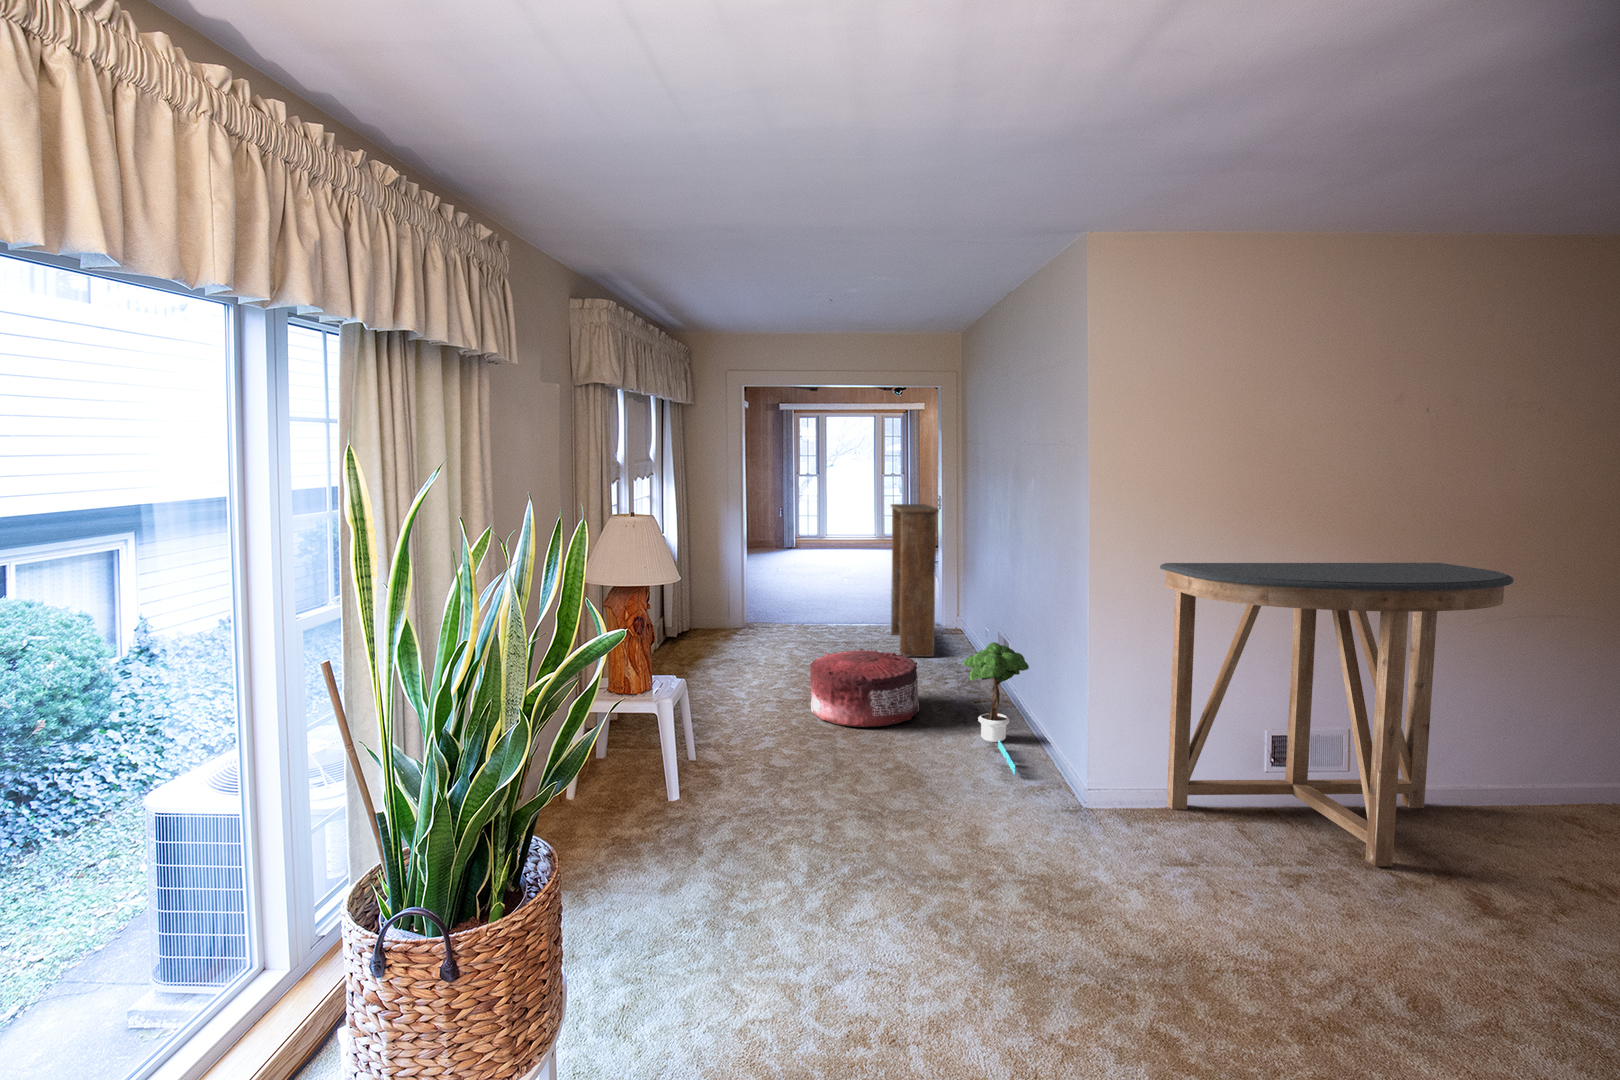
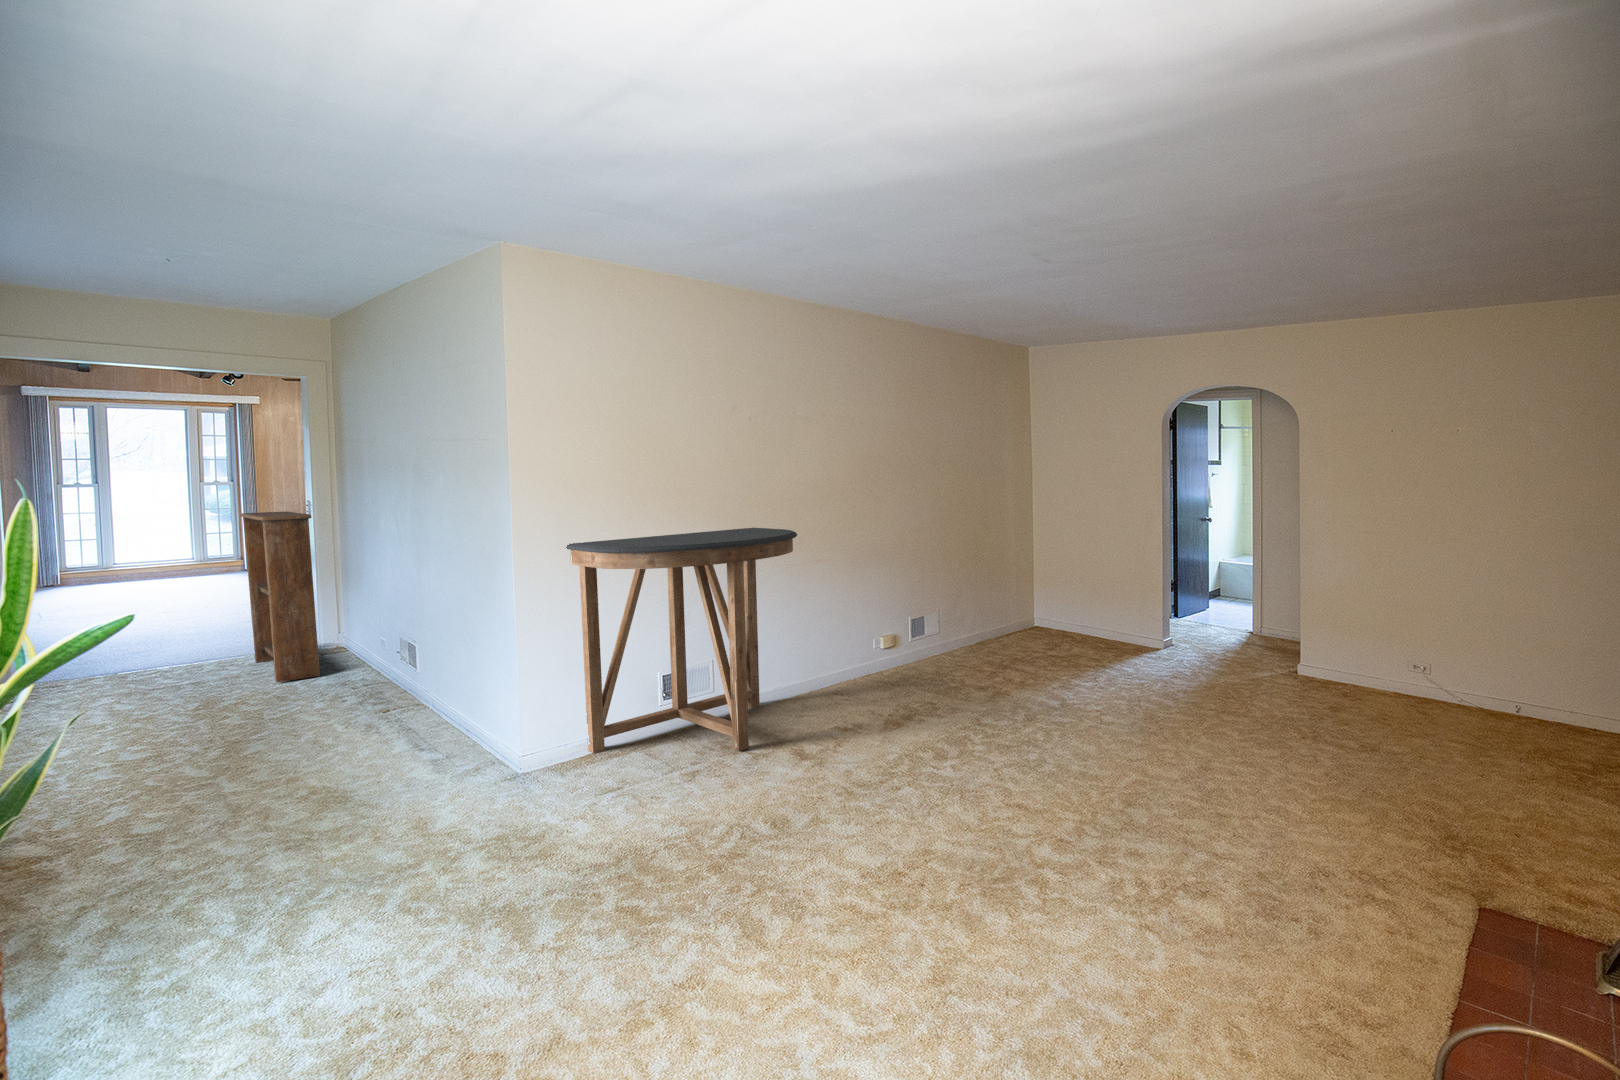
potted tree: present [963,642,1029,775] -> none [372,641,448,763]
pouf: present [810,649,919,727] -> none [167,673,321,767]

